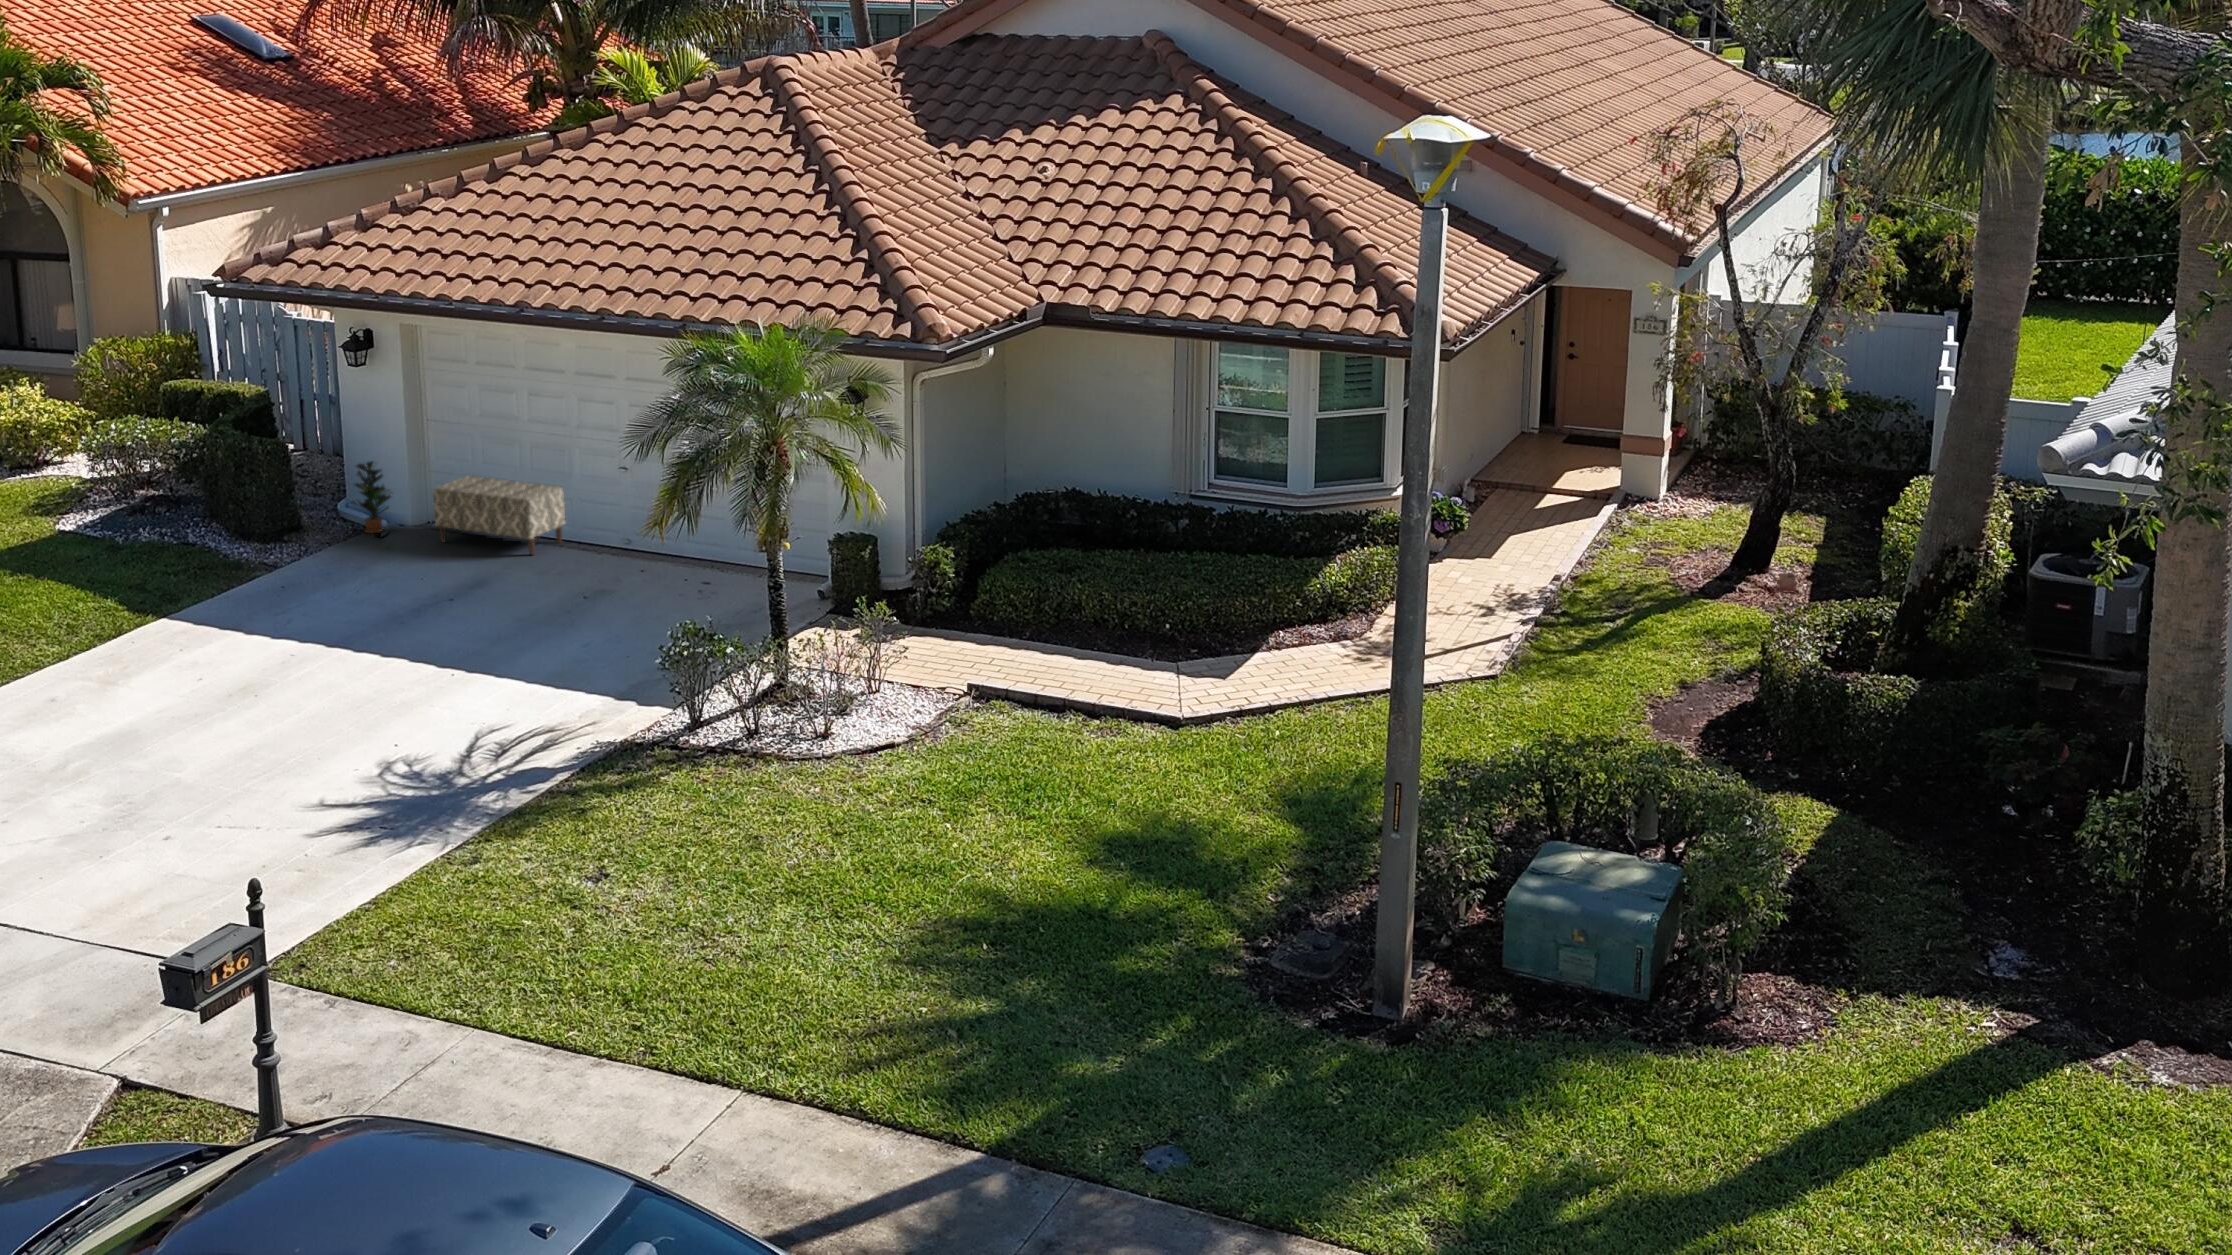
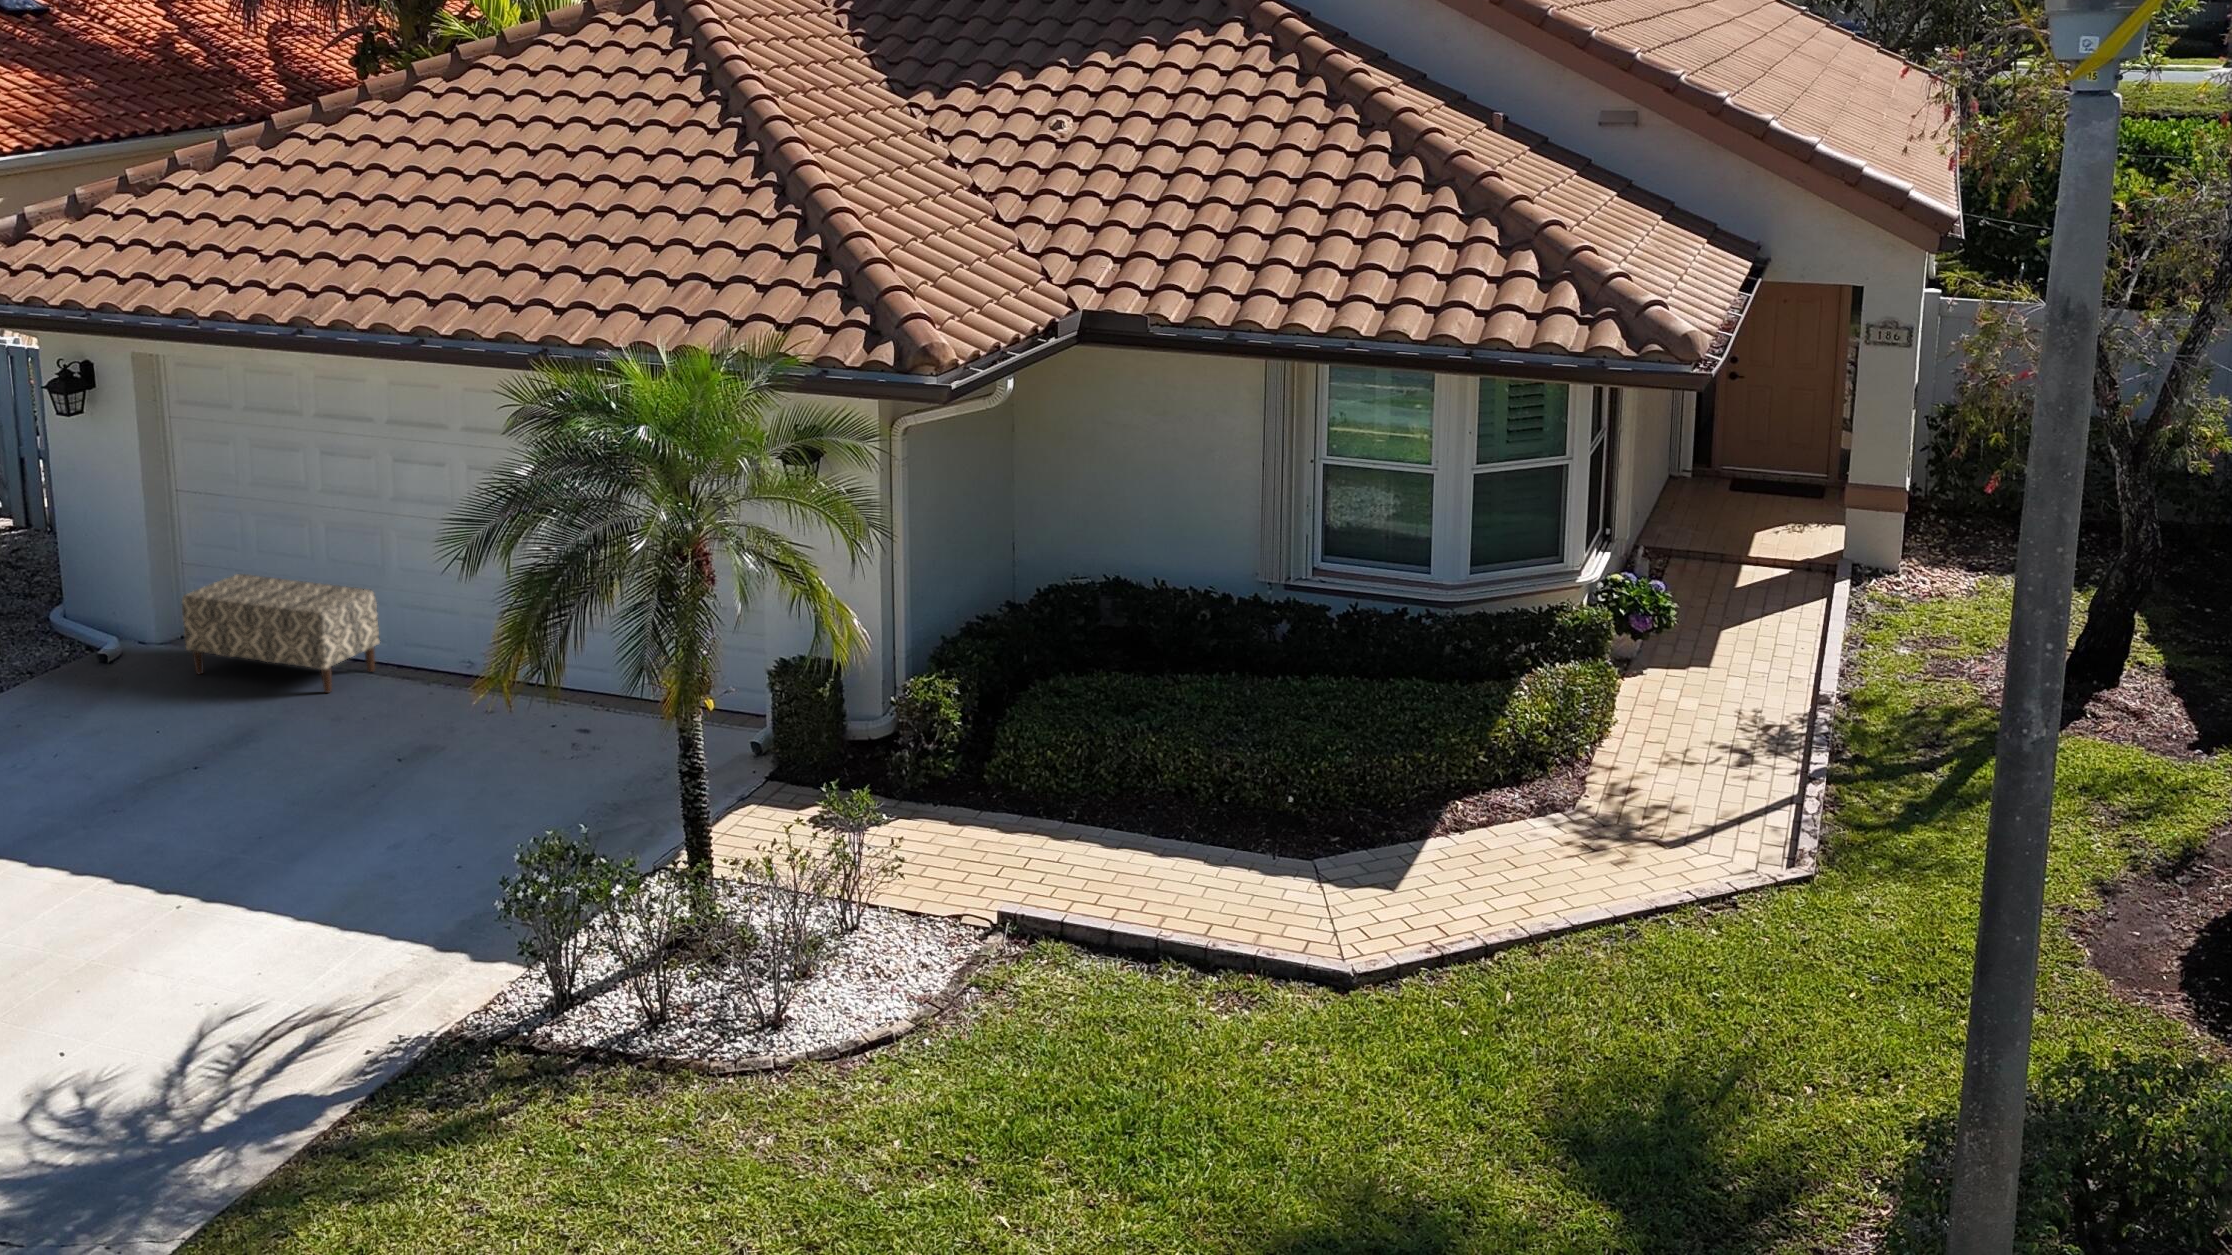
potted plant: present [352,461,391,533] -> none [60,555,127,661]
watering can: present [1767,568,1798,593] -> none [2117,675,2180,715]

